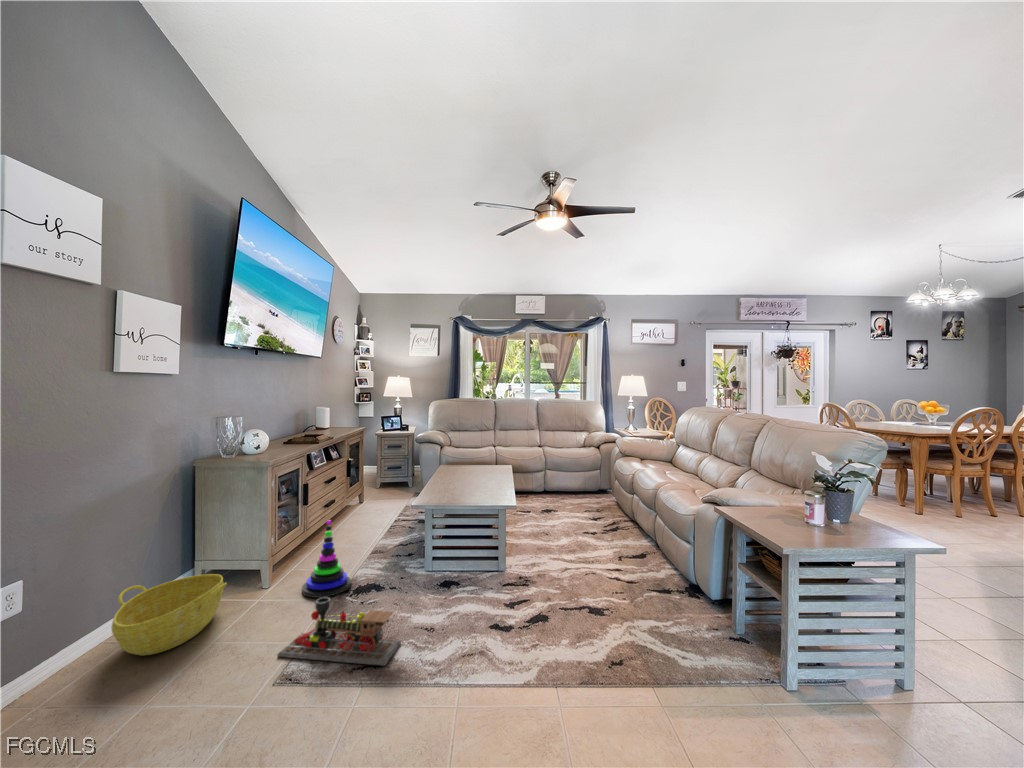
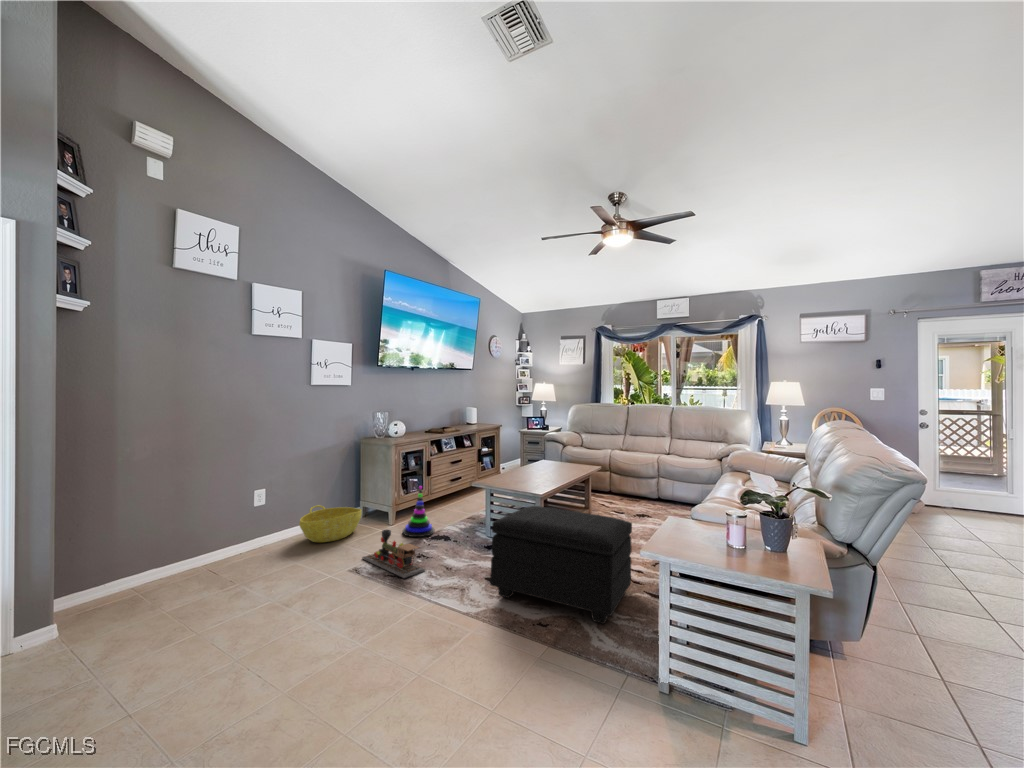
footstool: none [516,519,679,645] -> present [490,506,632,624]

